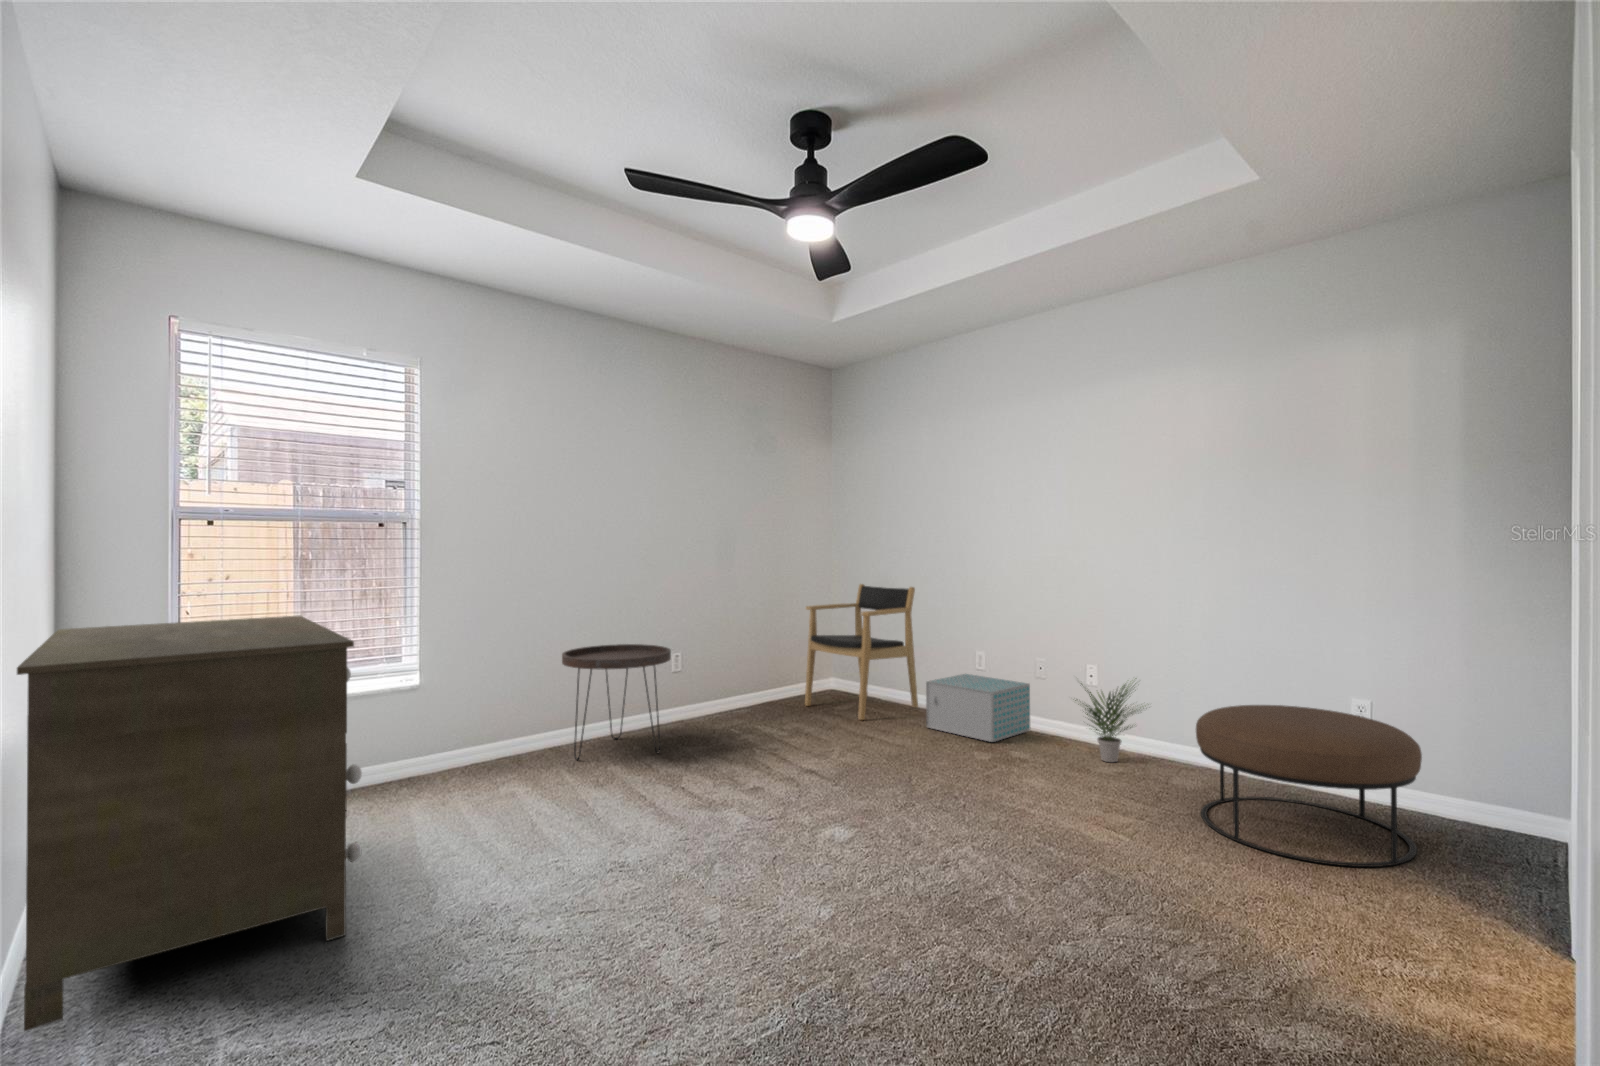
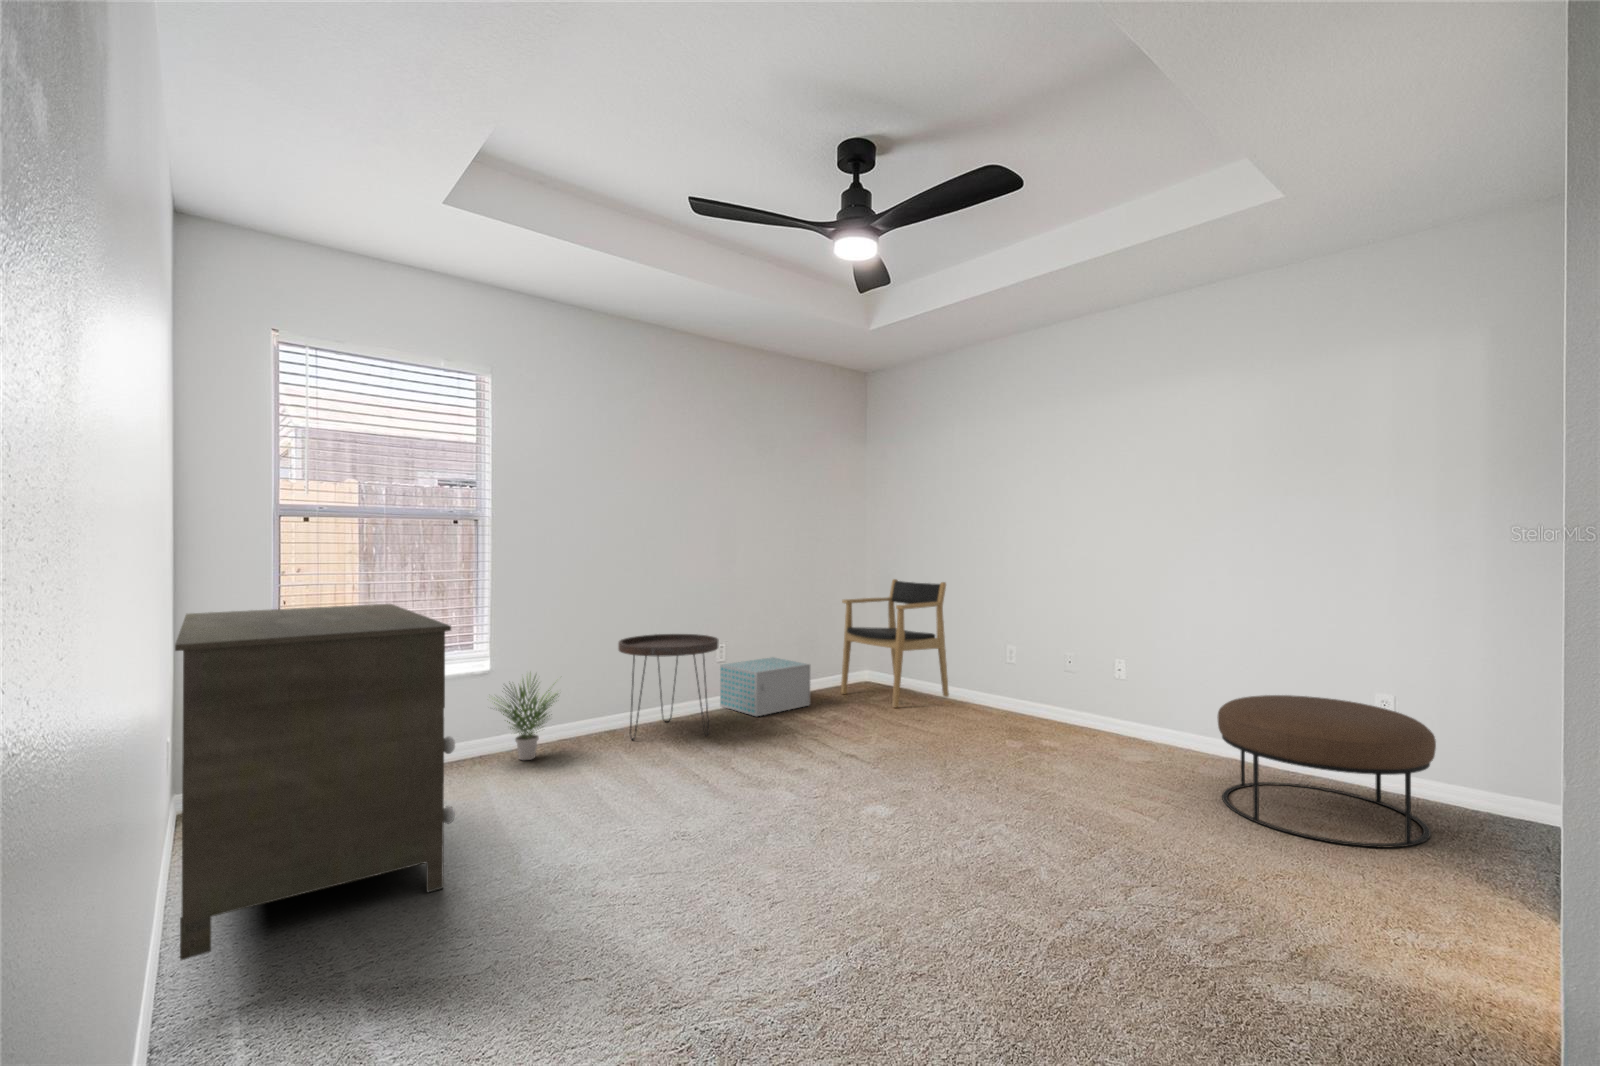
storage box: present [926,674,1030,742] -> present [720,657,810,716]
potted plant: present [1075,683,1141,762] -> present [497,676,558,760]

